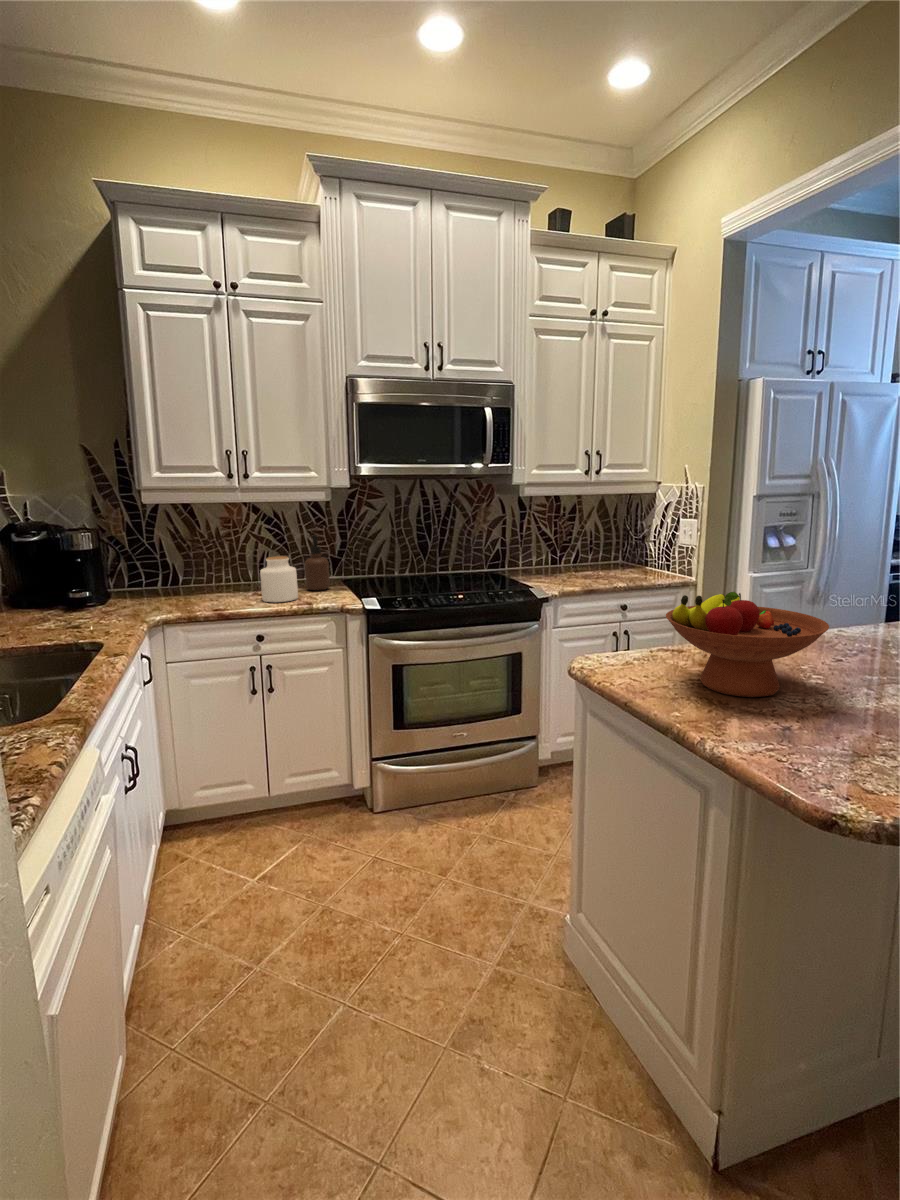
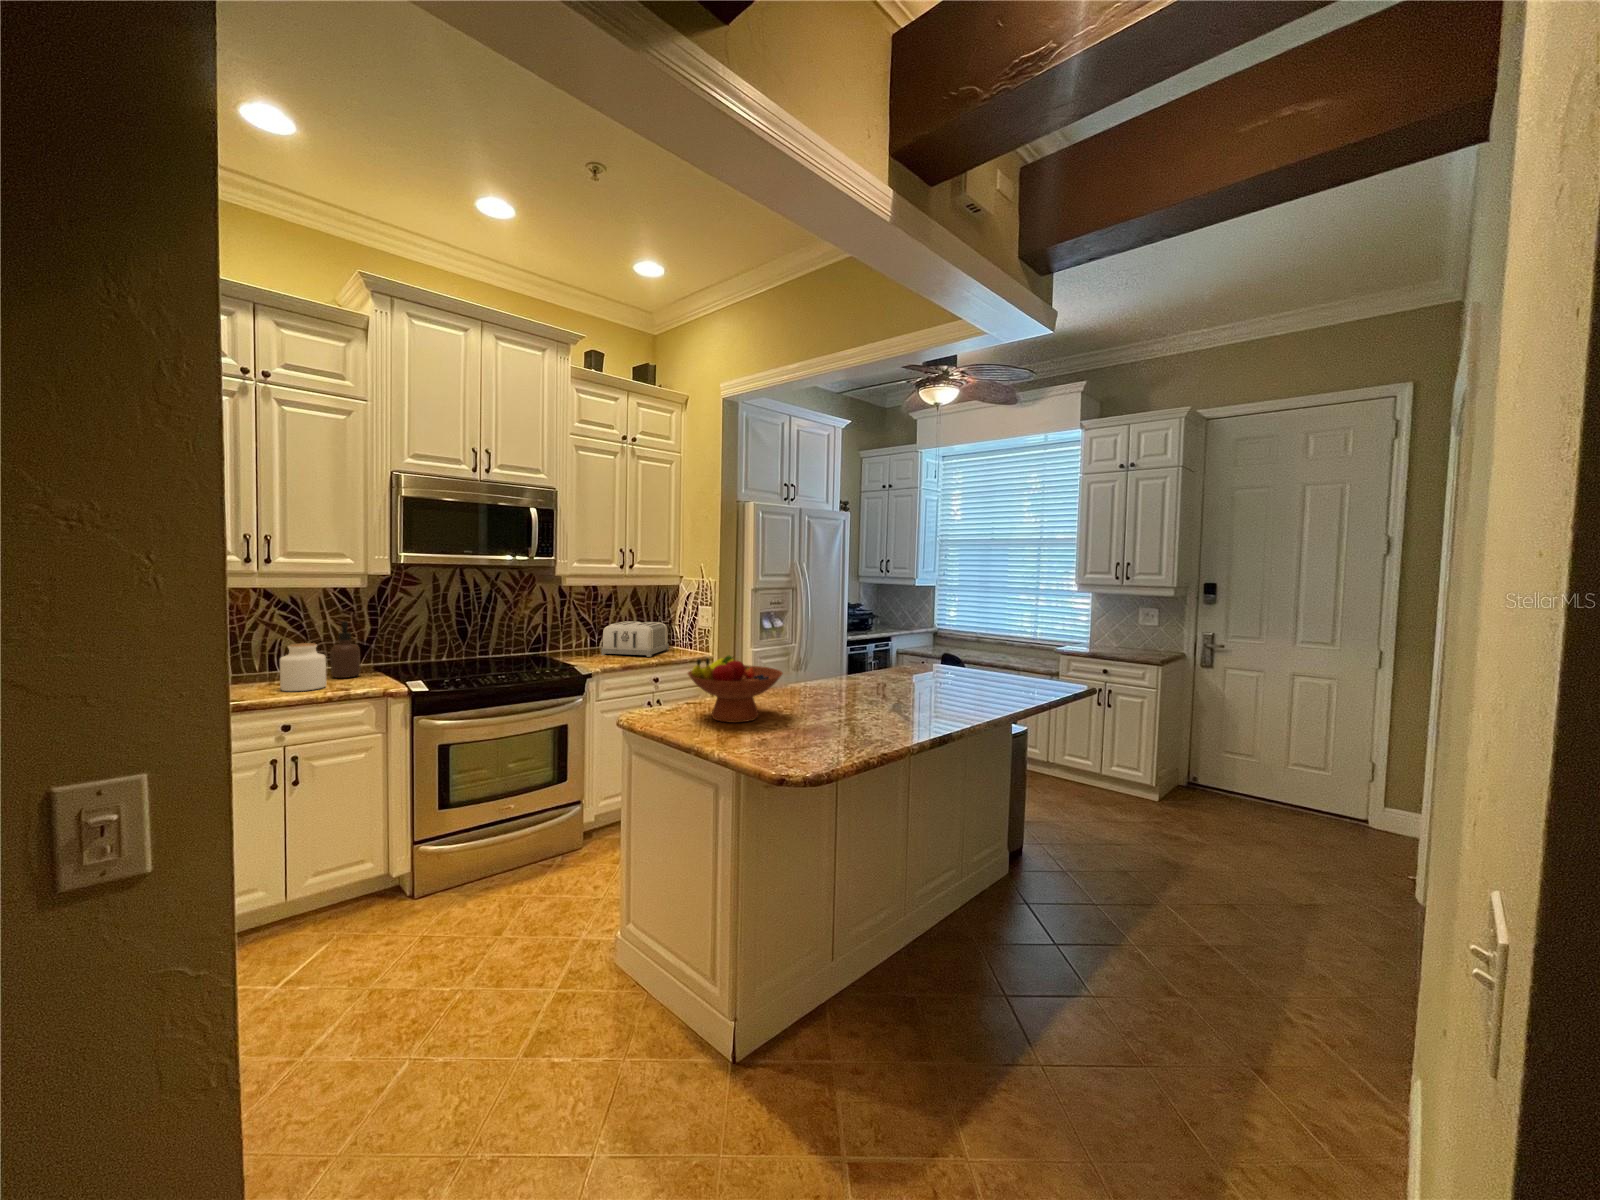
toaster: none [562,537,641,580] -> present [601,621,669,657]

